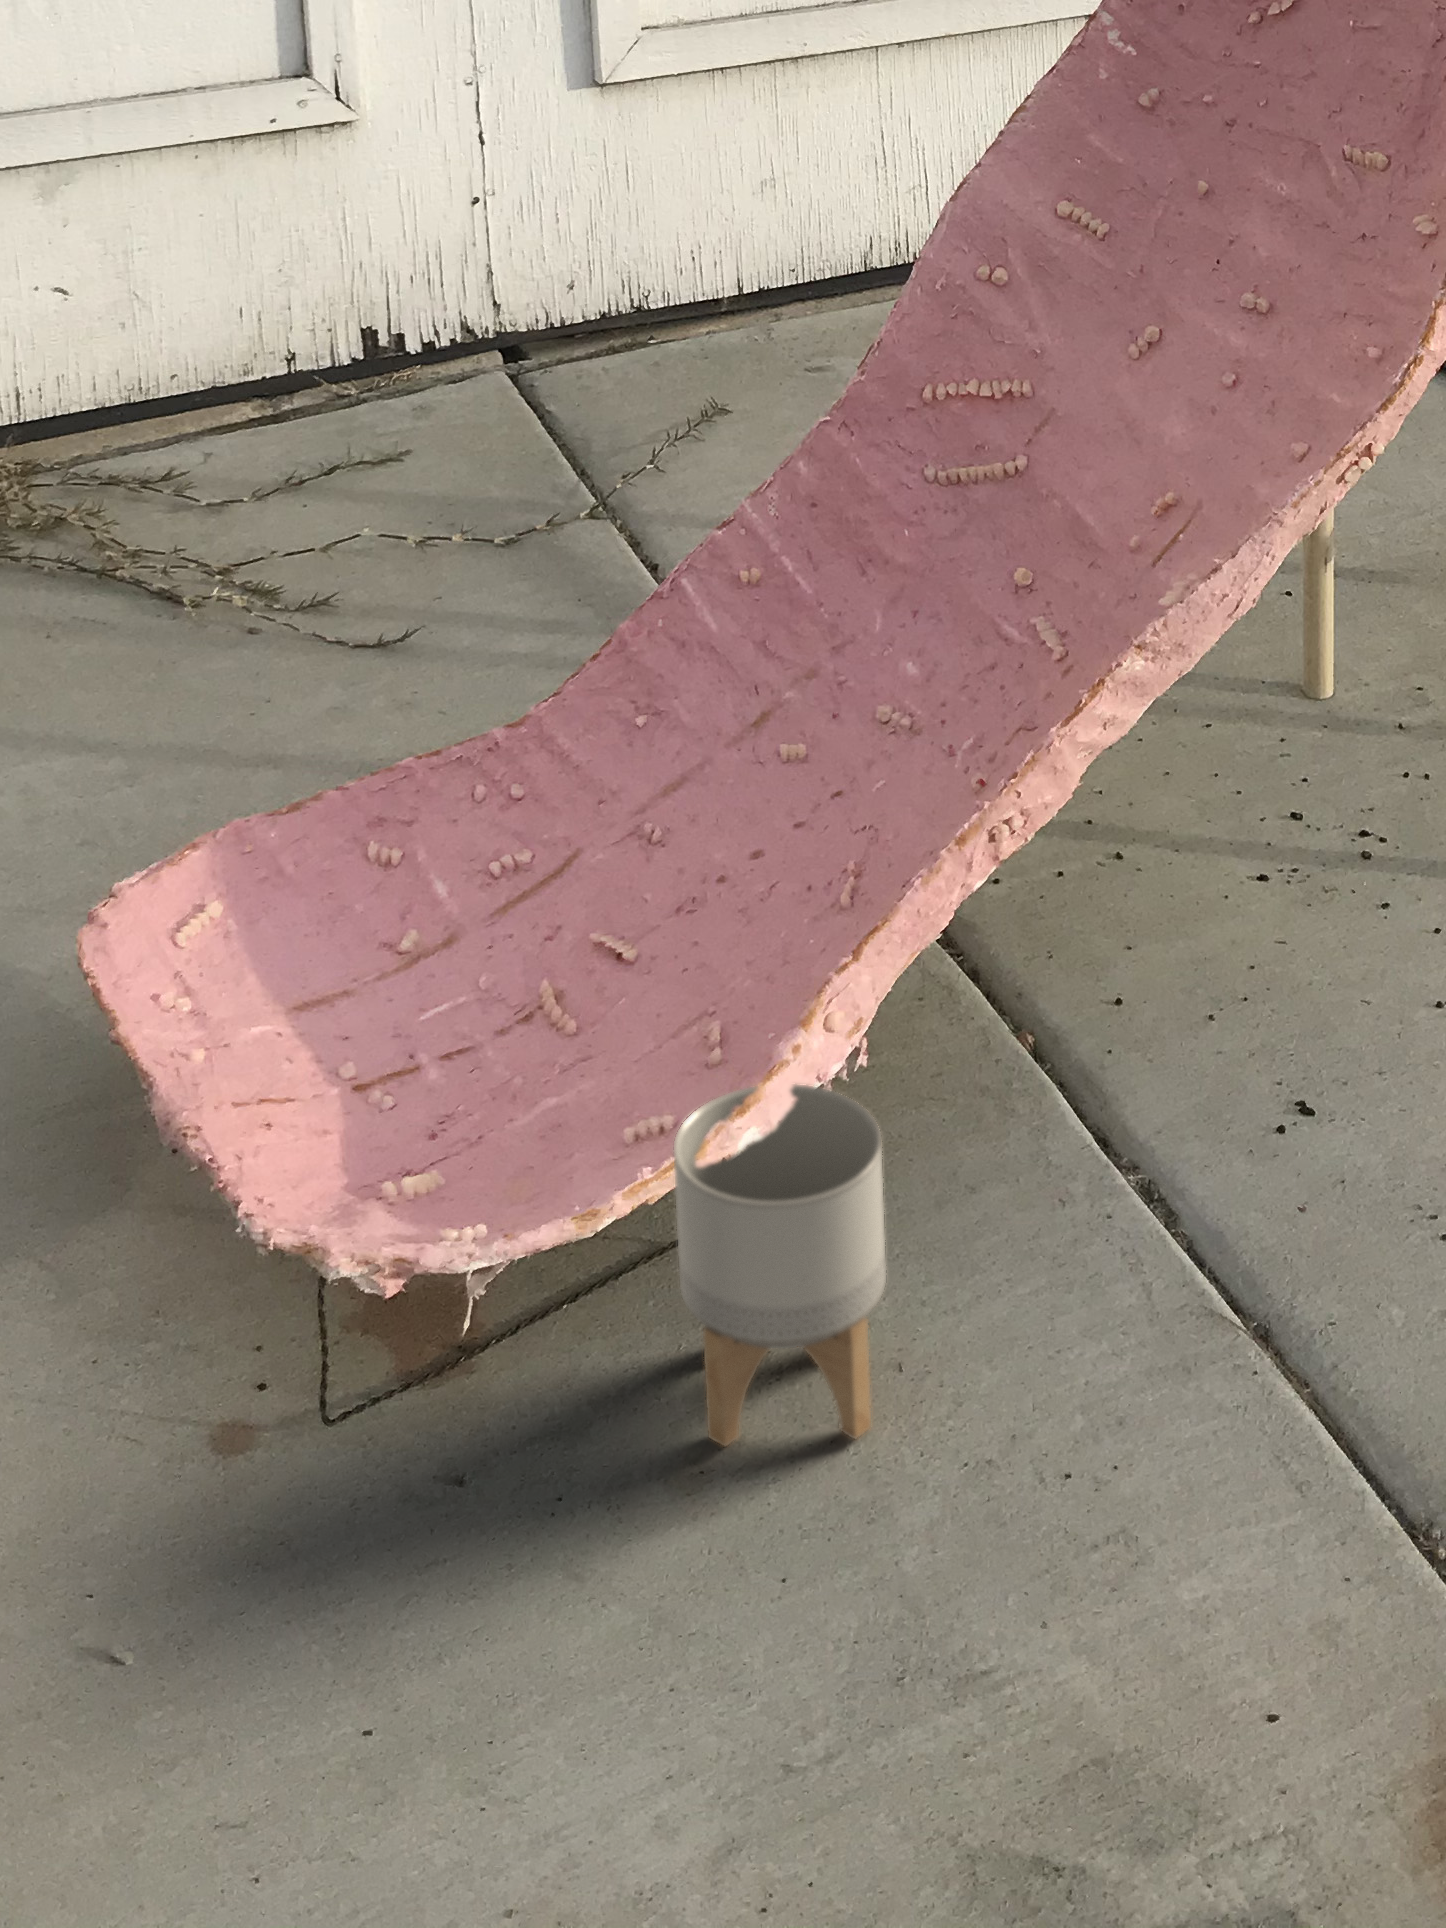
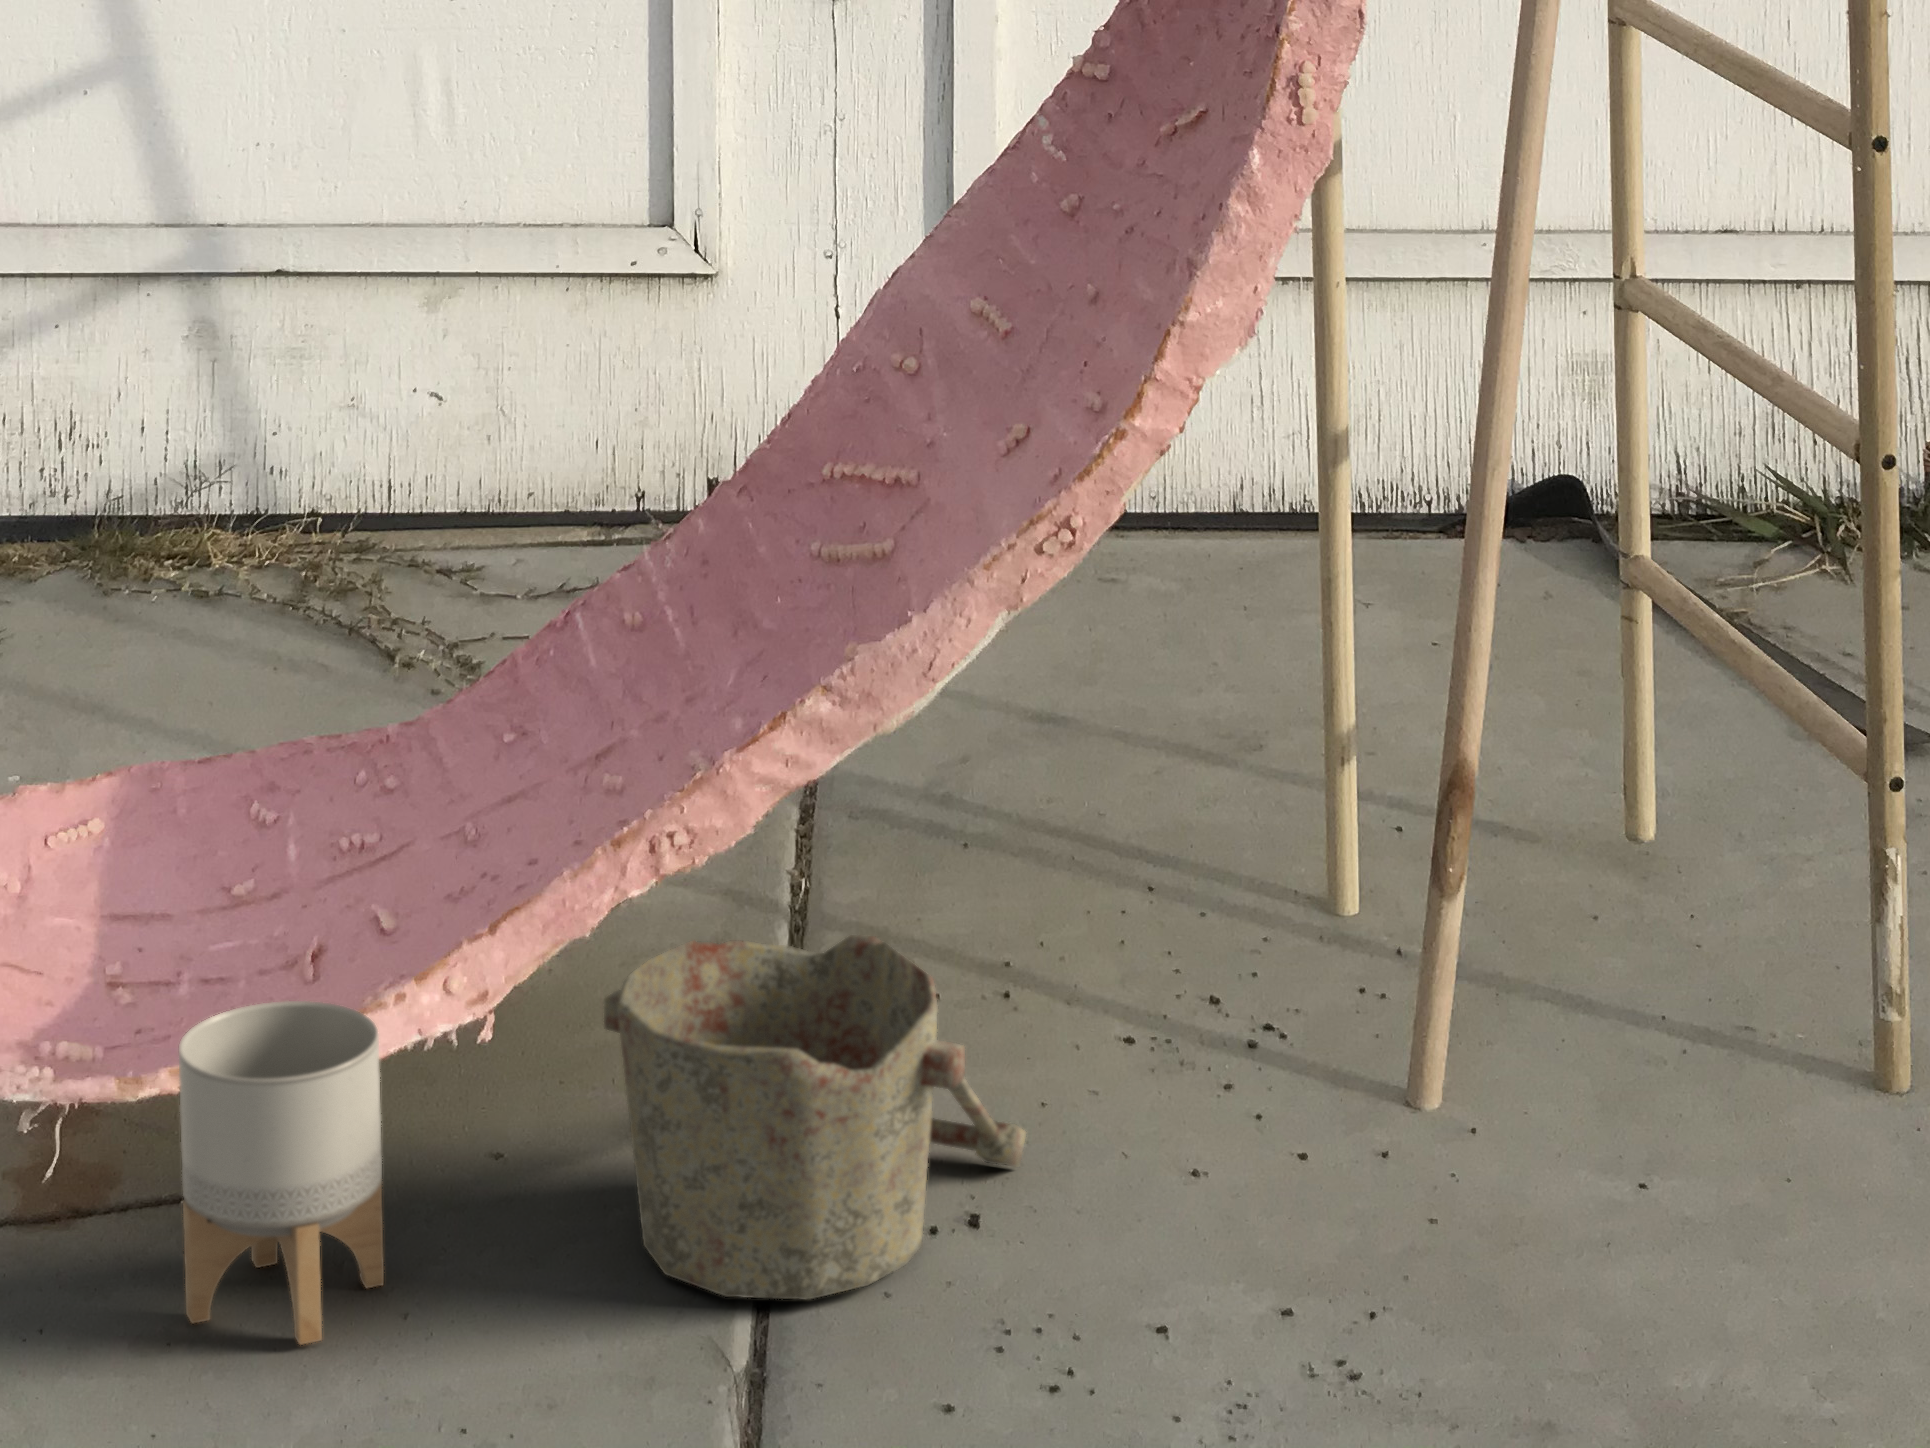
bucket: none [987,874,1373,1268] -> present [604,935,1026,1299]

